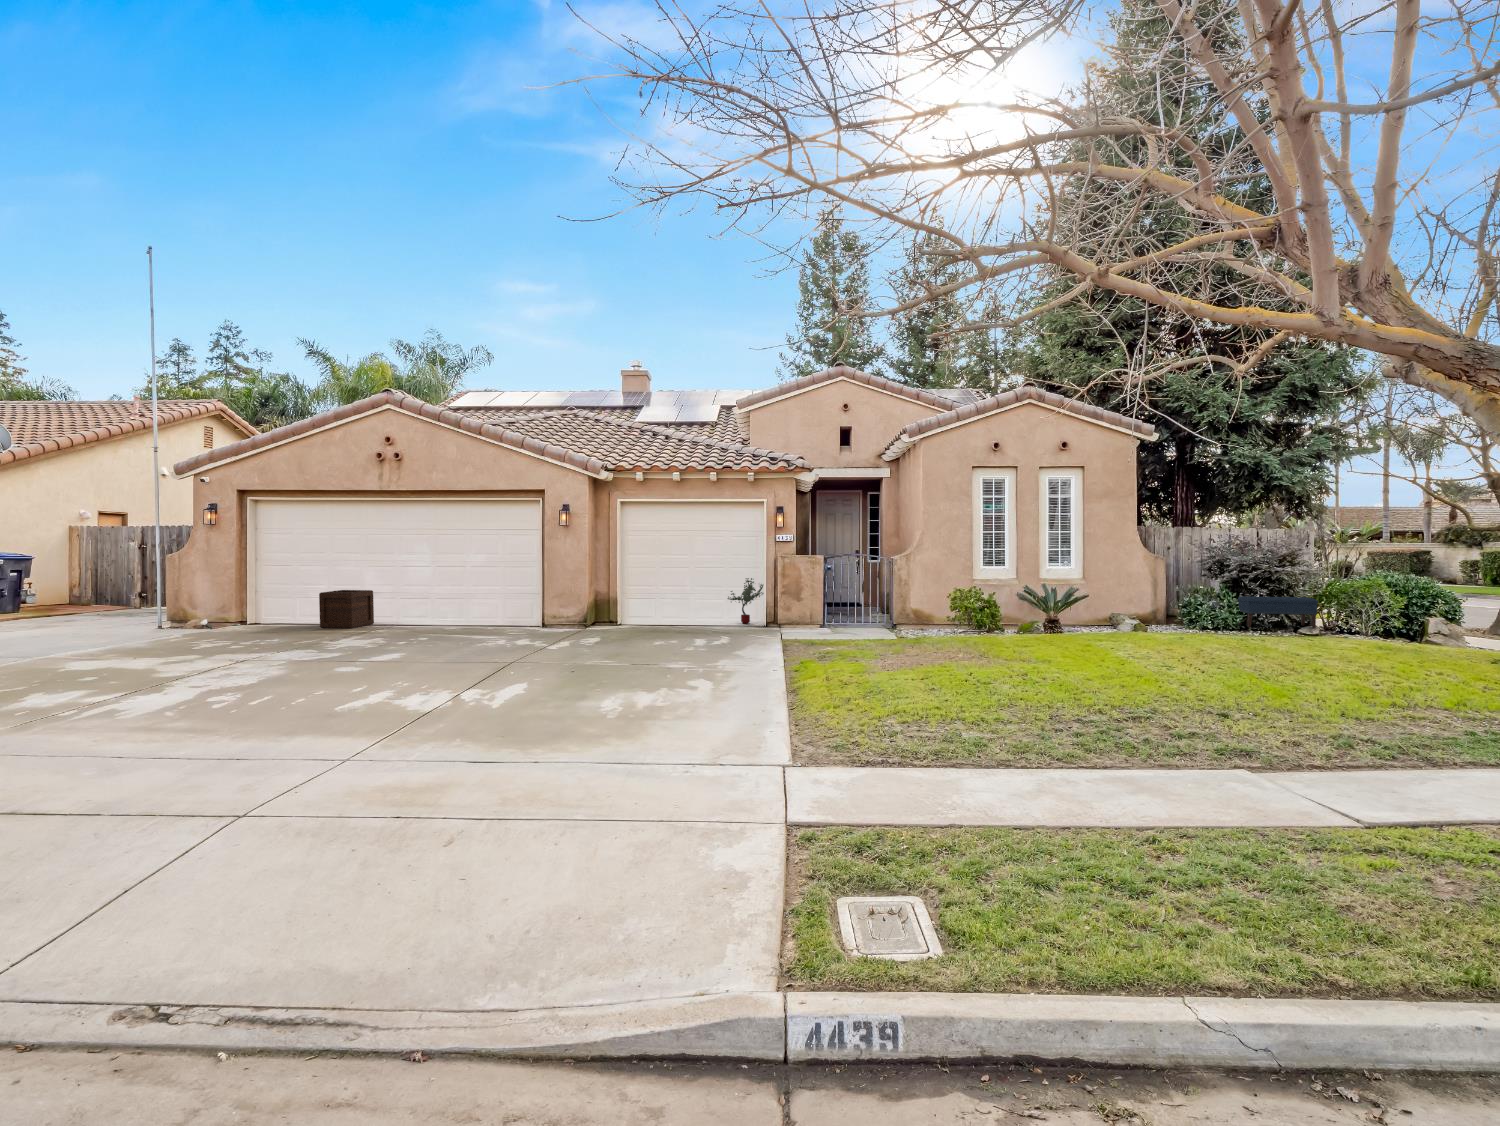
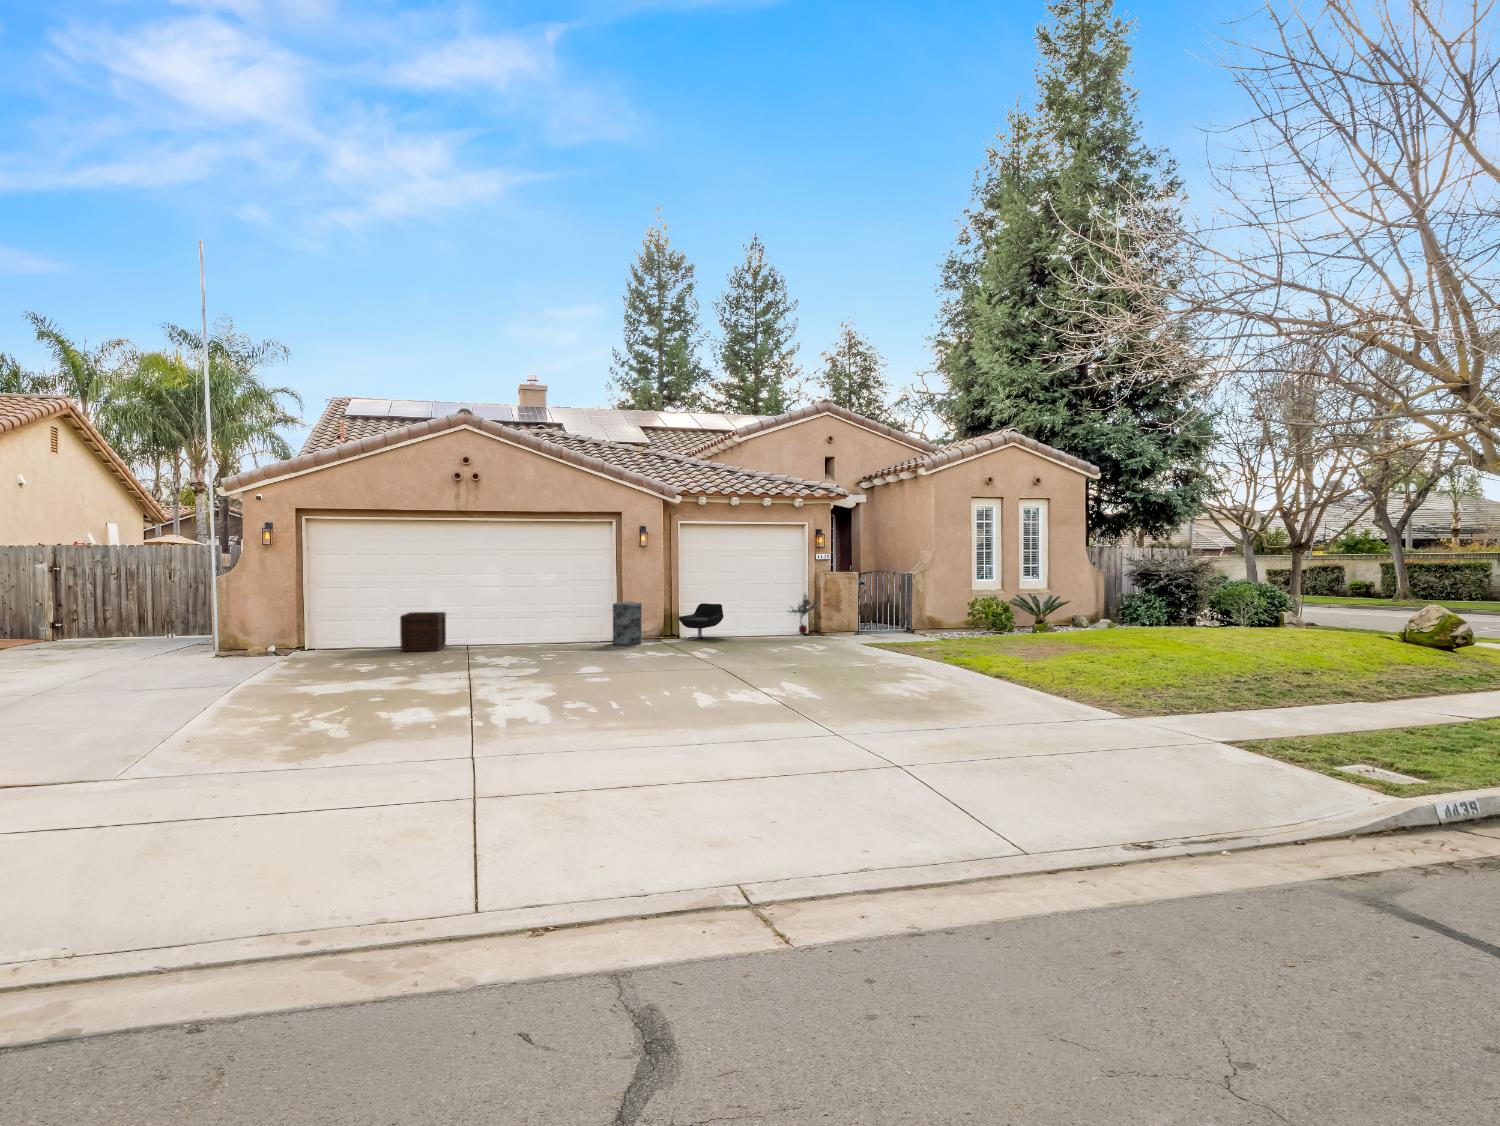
trash can: none [522,583,553,629] -> present [613,601,642,645]
lounge chair: none [605,587,653,626] -> present [678,603,723,640]
bench: present [1238,596,1318,628] -> none [1162,600,1218,623]

